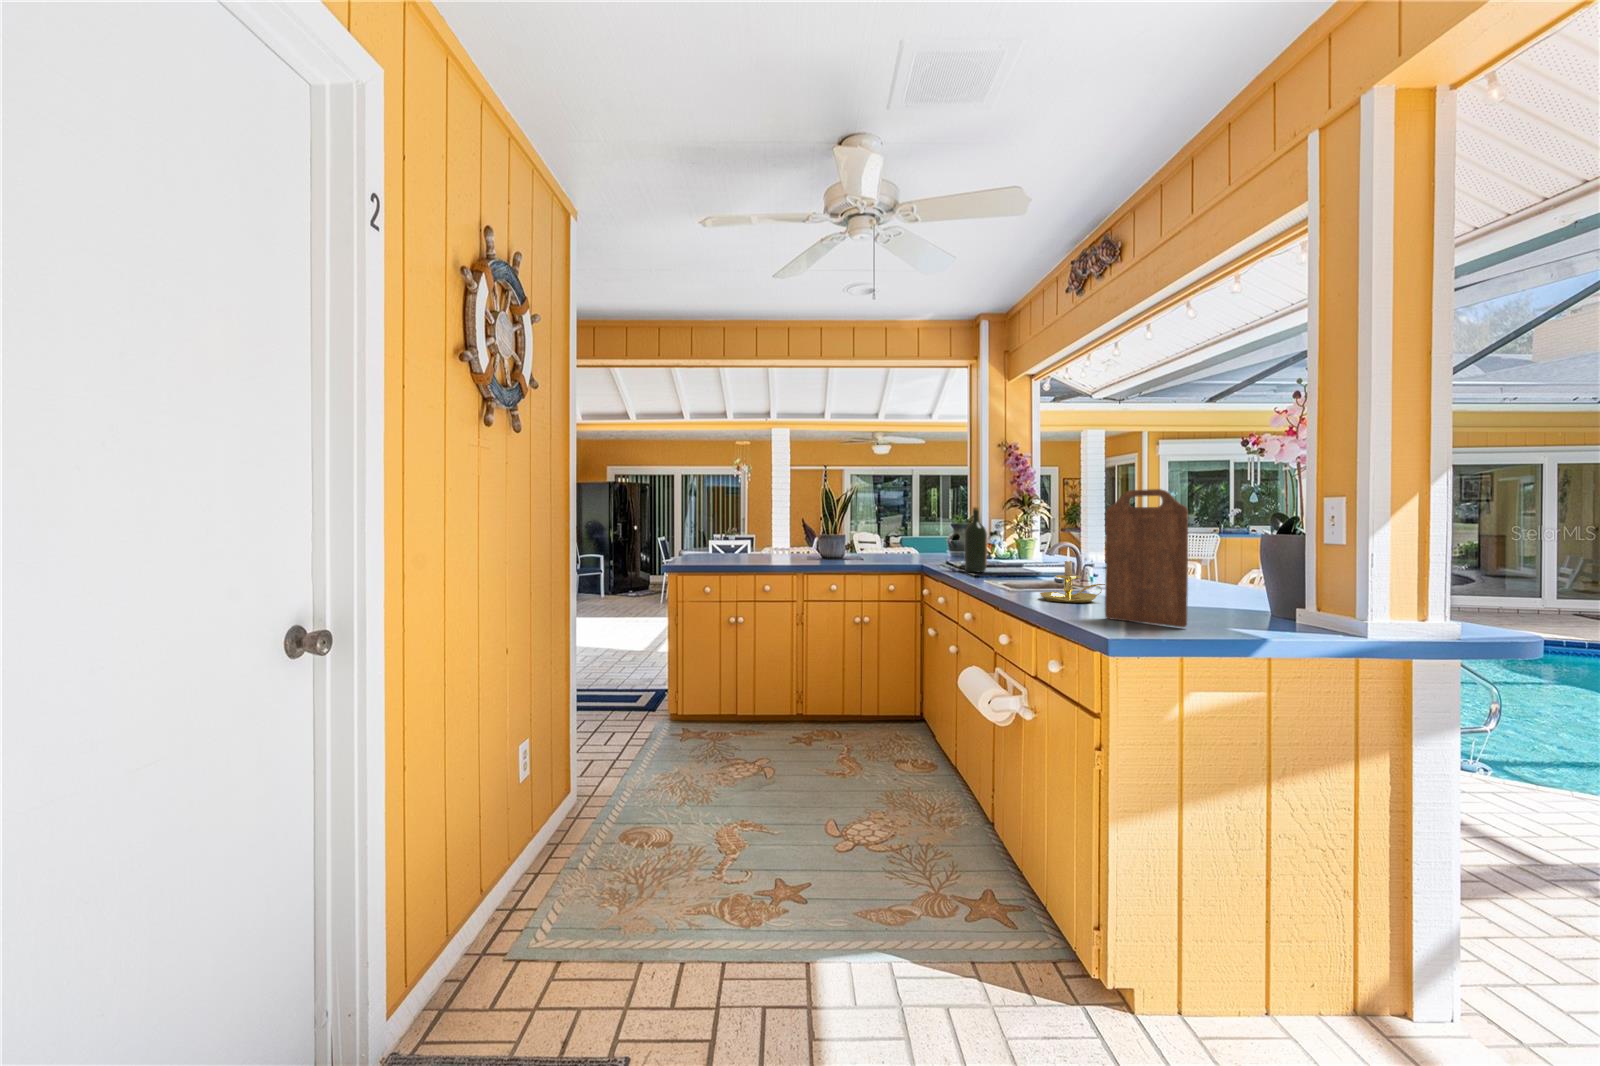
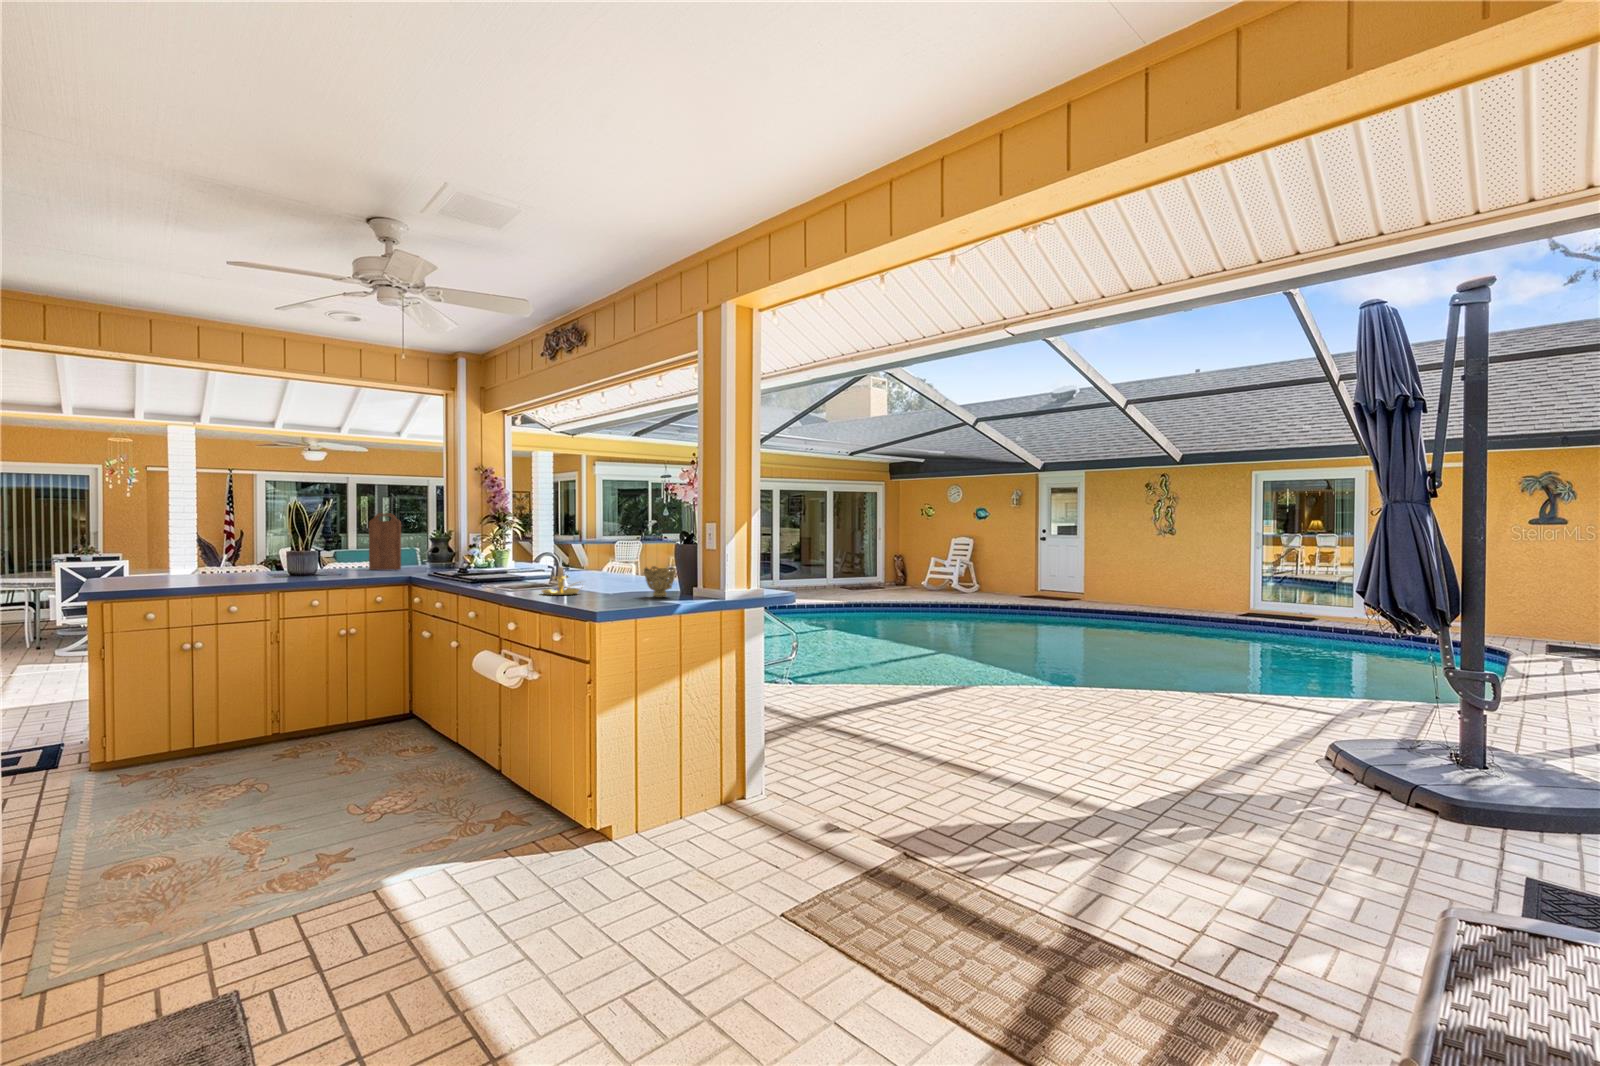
cutting board: present [1105,489,1188,627] -> present [369,513,401,570]
wine bottle: present [964,507,987,572] -> none [462,525,483,580]
decorative bowl: none [1201,566,1267,620] -> present [644,566,676,598]

